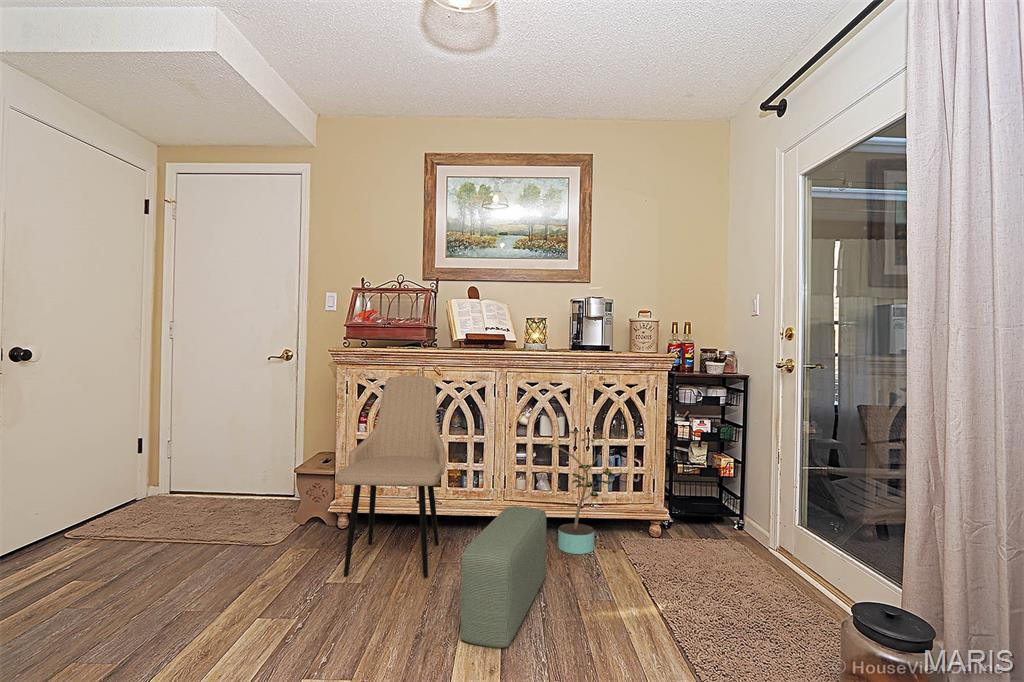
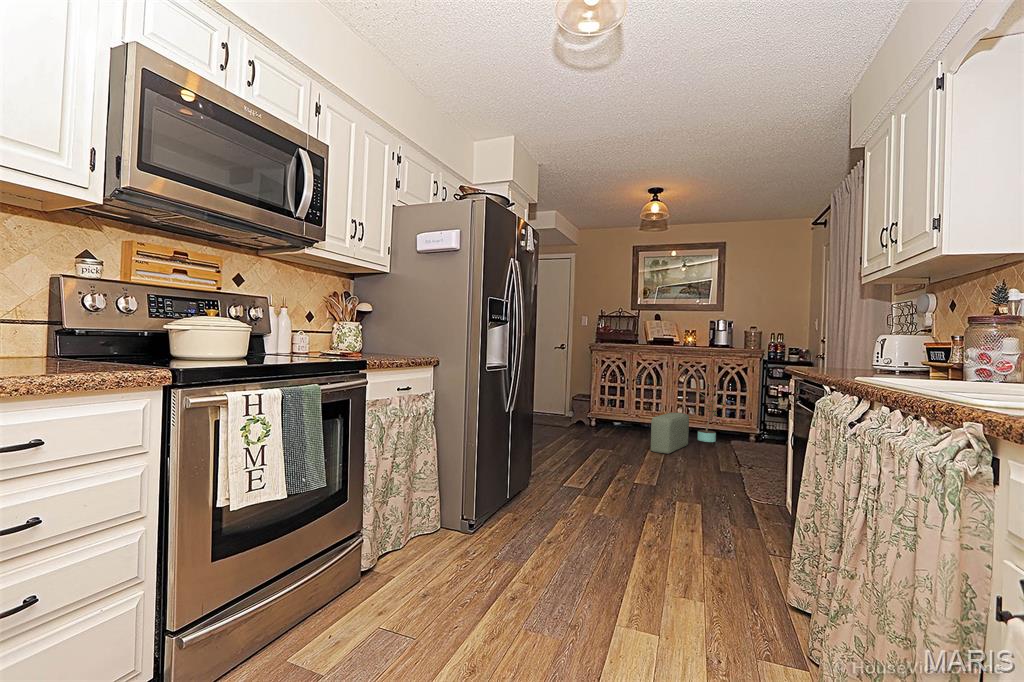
dining chair: present [335,376,446,578] -> none [598,357,644,440]

